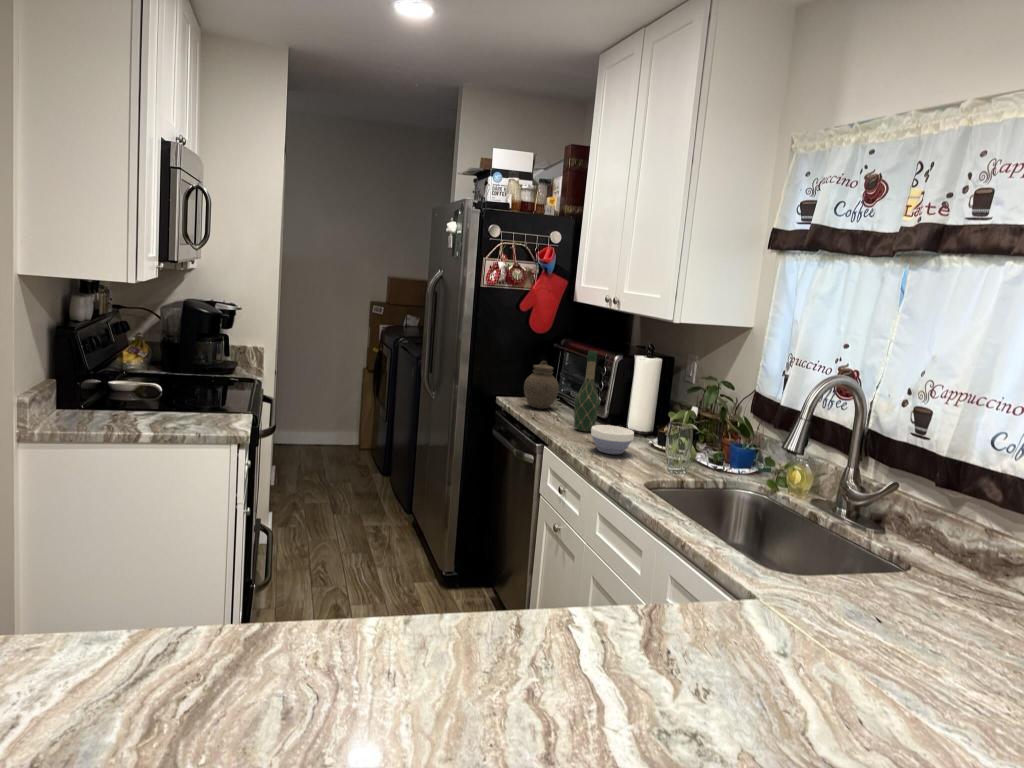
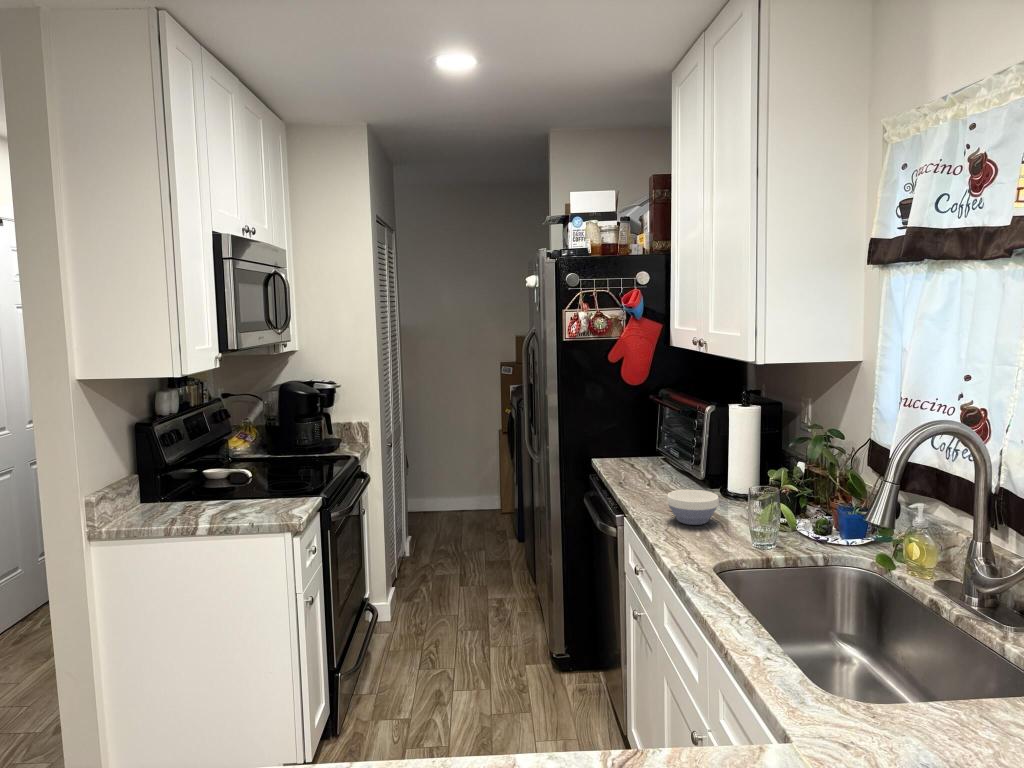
wine bottle: present [574,351,600,431] -> none [660,403,690,496]
jar: present [524,361,559,409] -> none [616,416,655,469]

